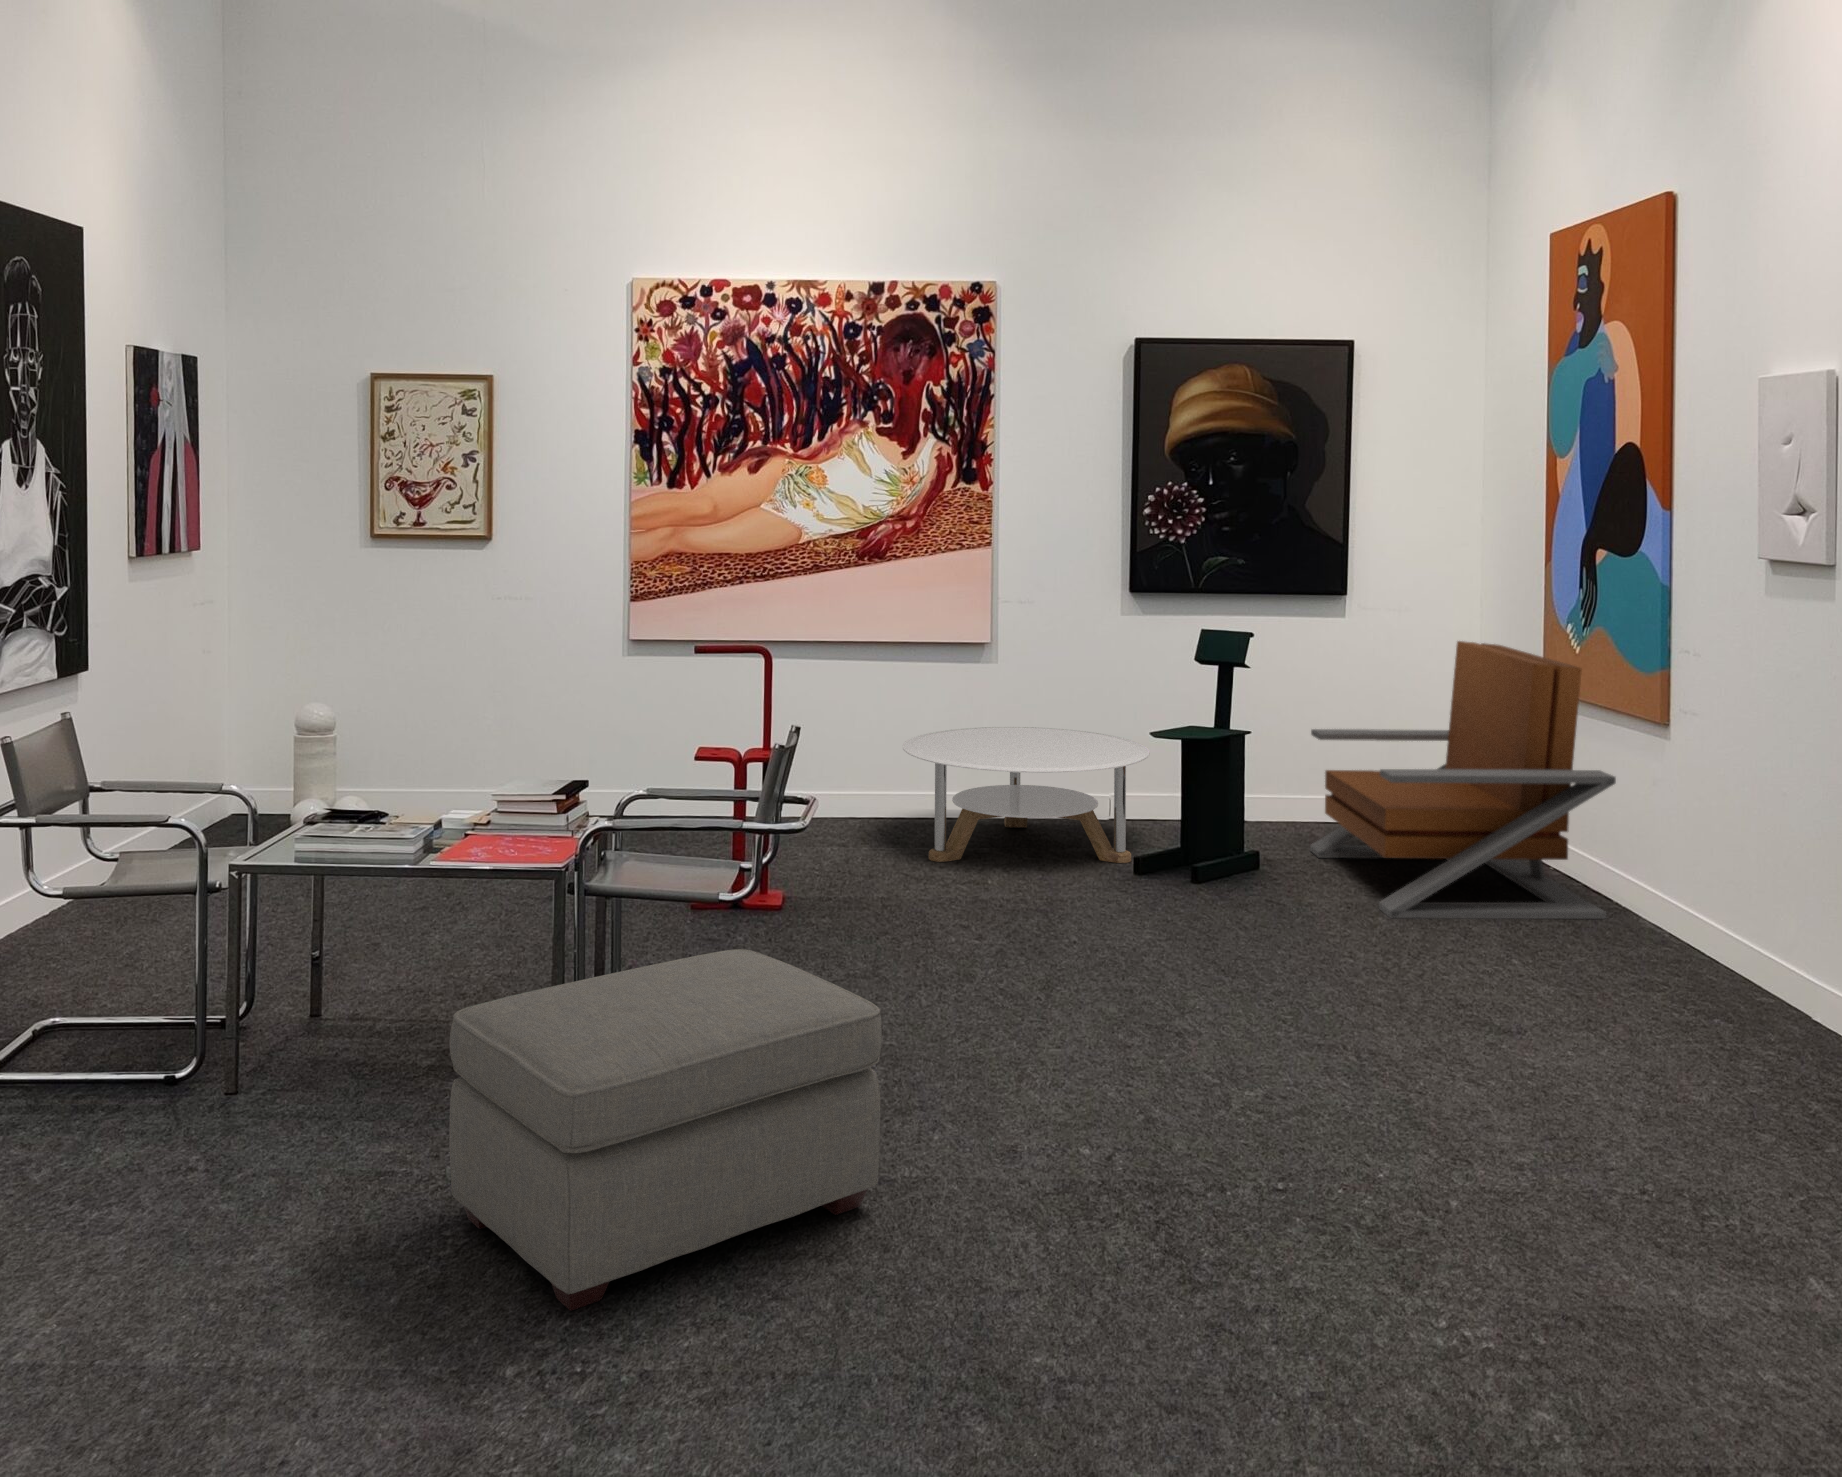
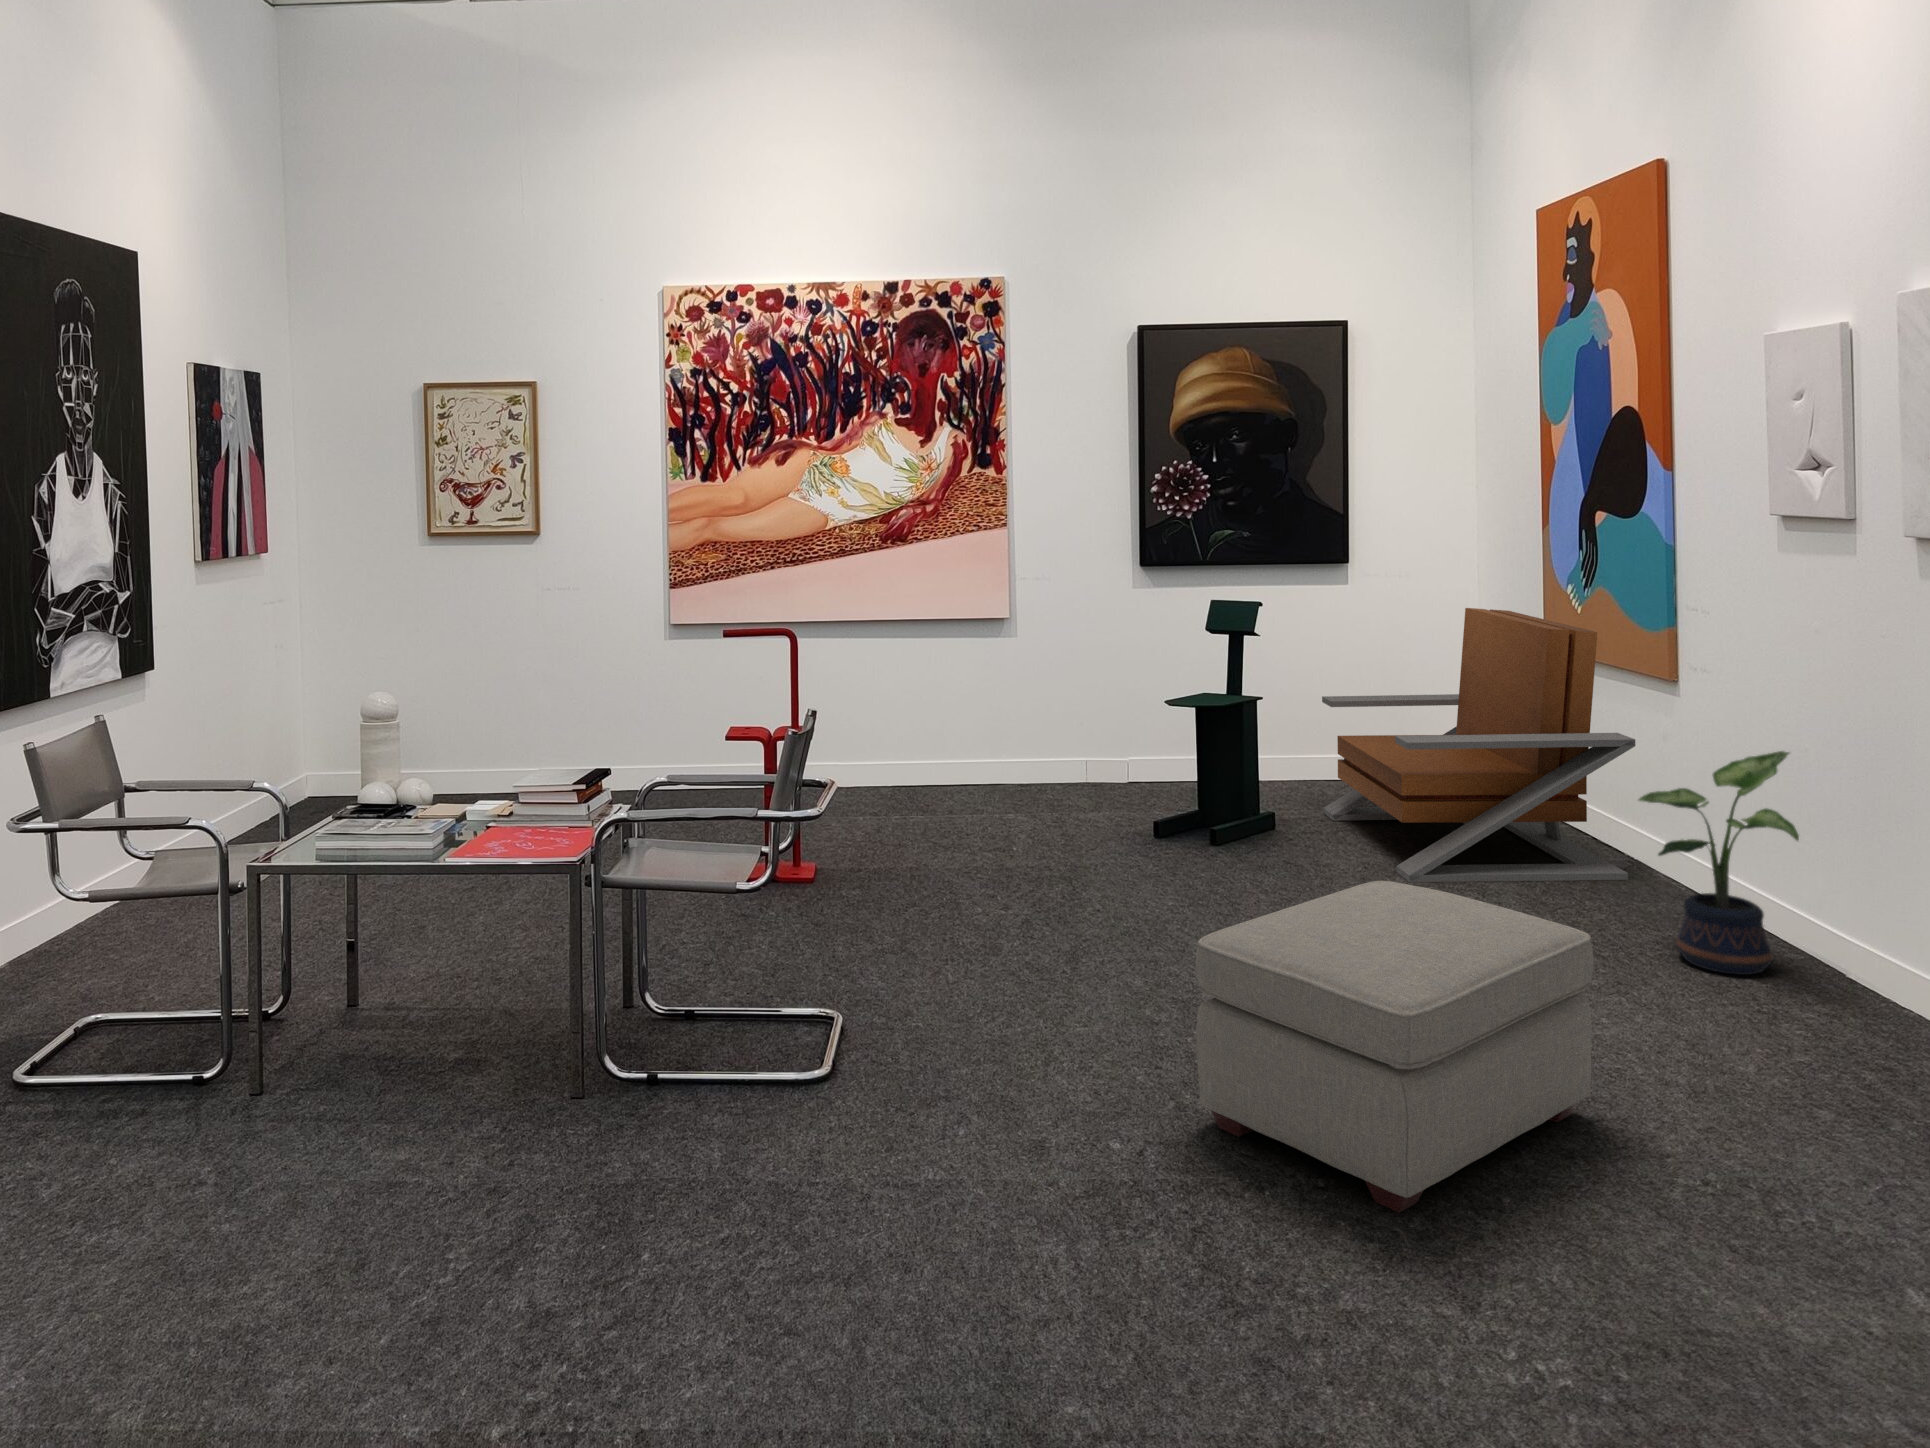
round table: present [903,727,1150,863] -> none [927,699,1165,830]
potted plant: none [1607,788,1755,1007] -> present [1639,751,1799,975]
ottoman: present [449,949,882,1311] -> present [1196,881,1593,1213]

